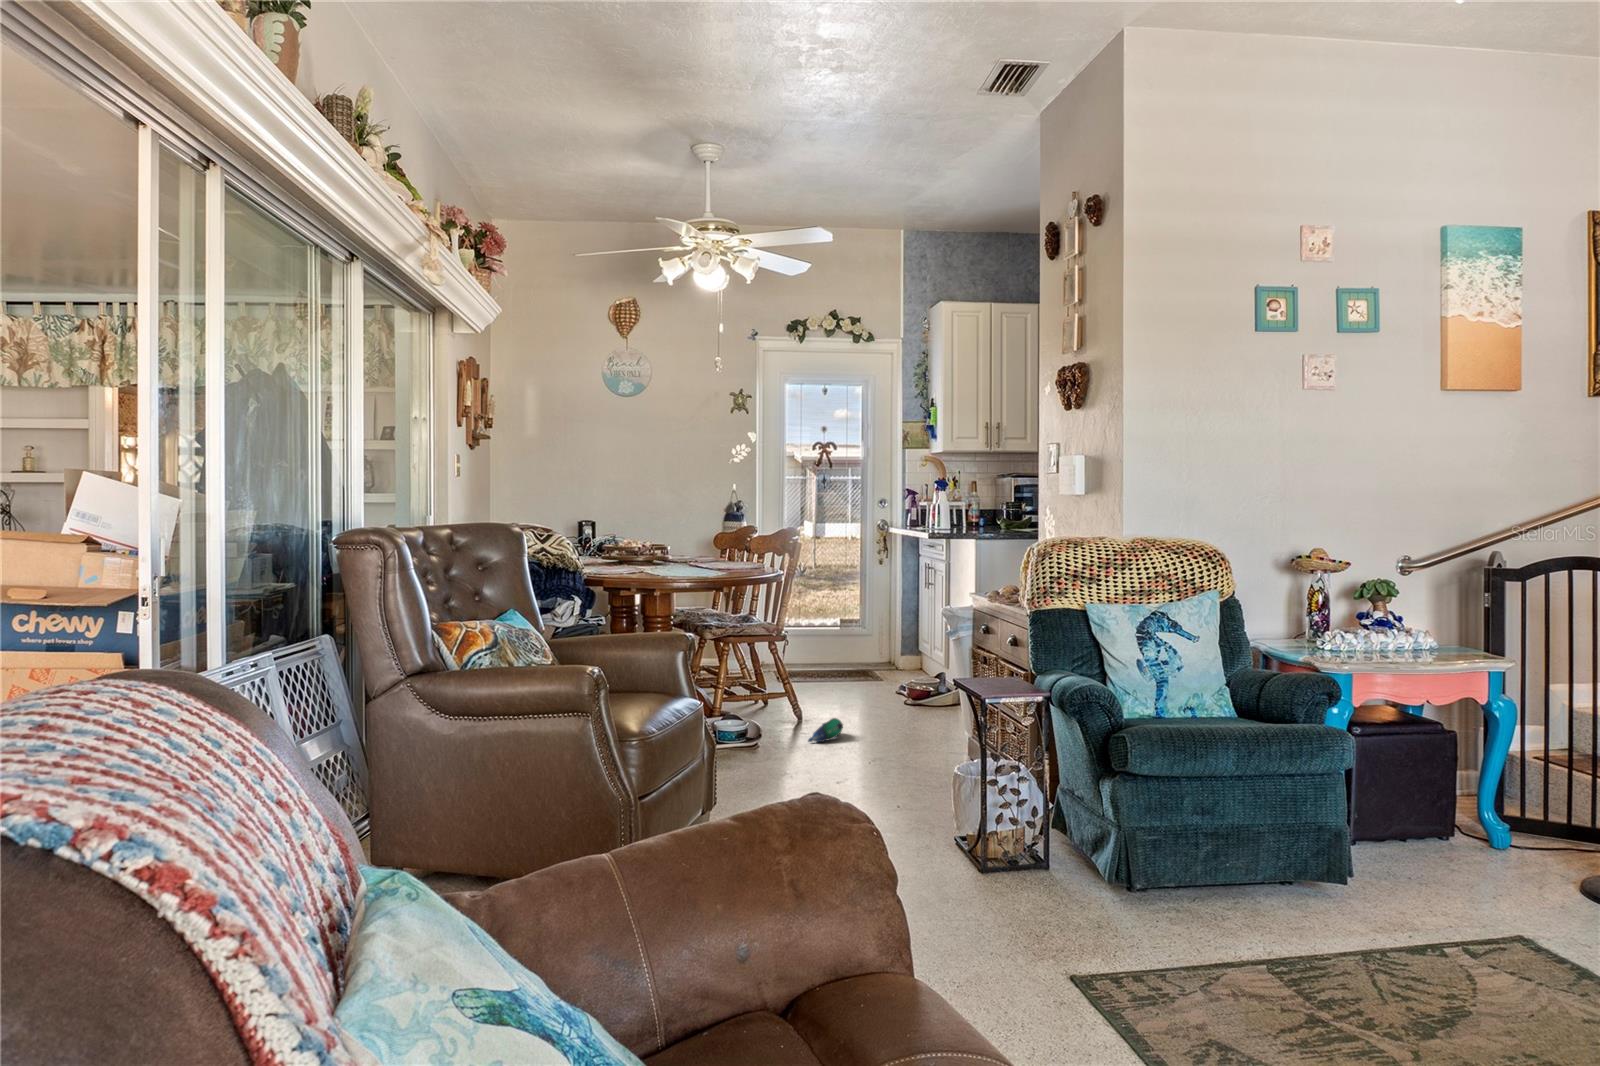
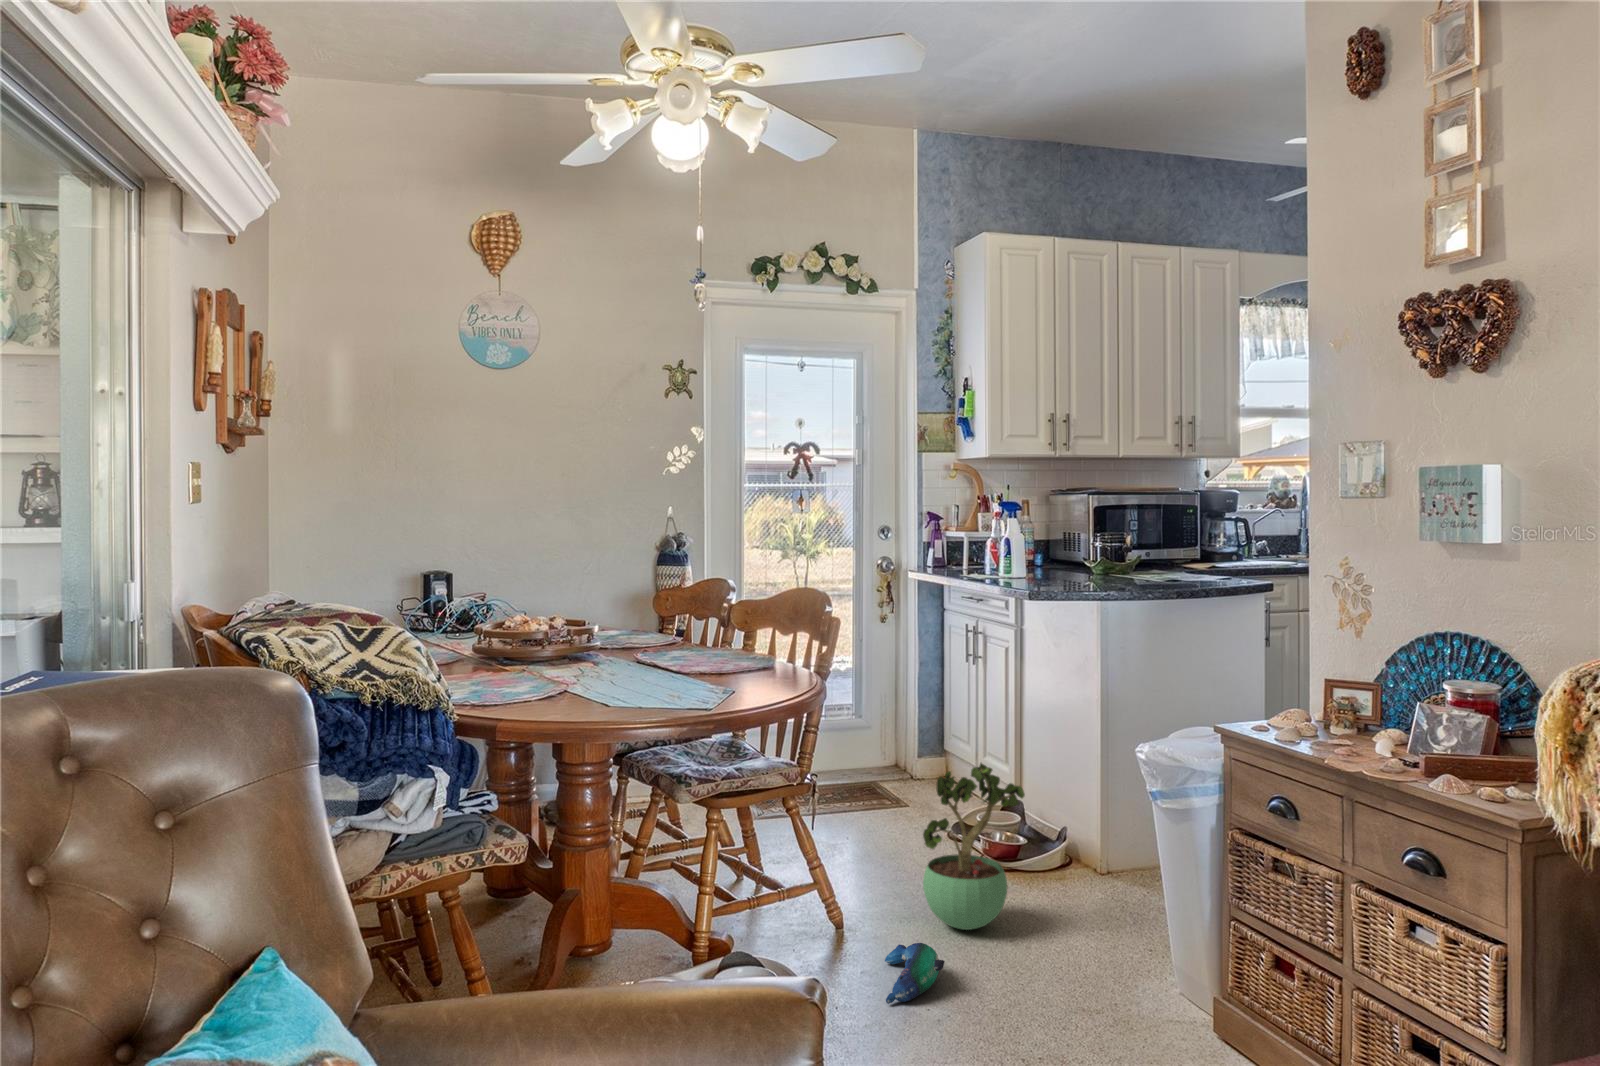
potted plant: none [847,627,909,723] -> present [923,763,1025,930]

